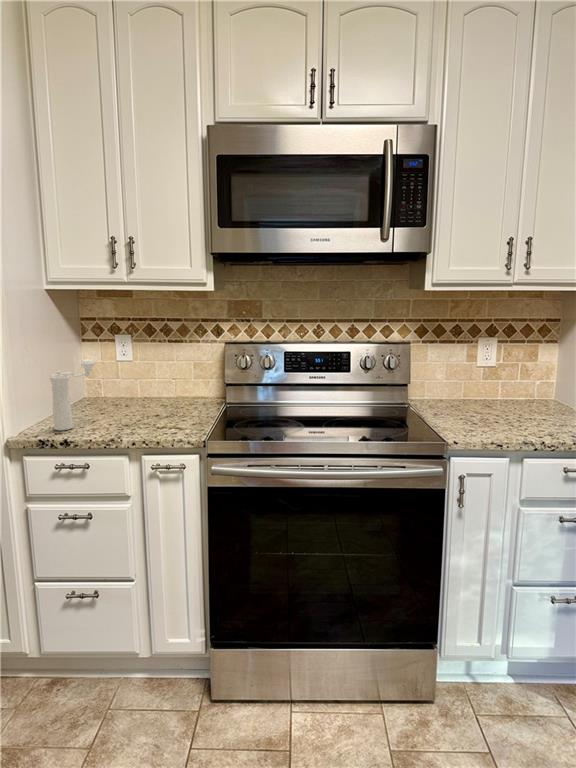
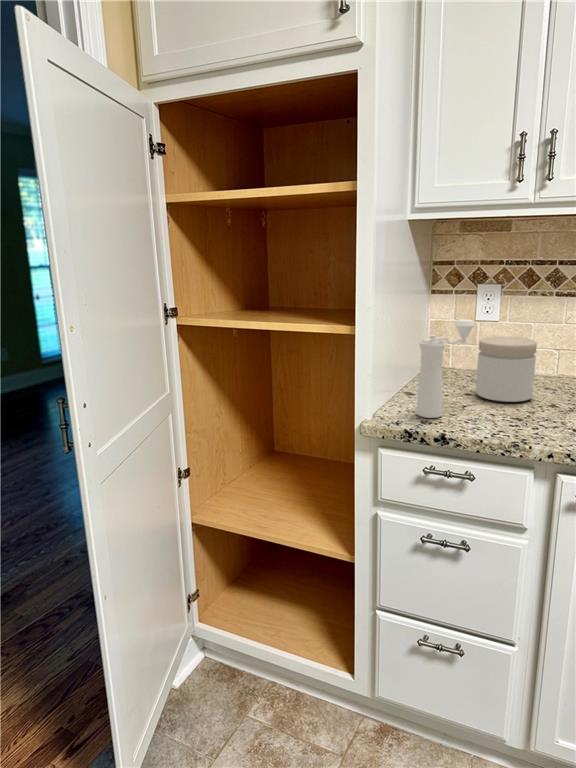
jar: none [107,371,148,415] -> present [476,337,537,402]

